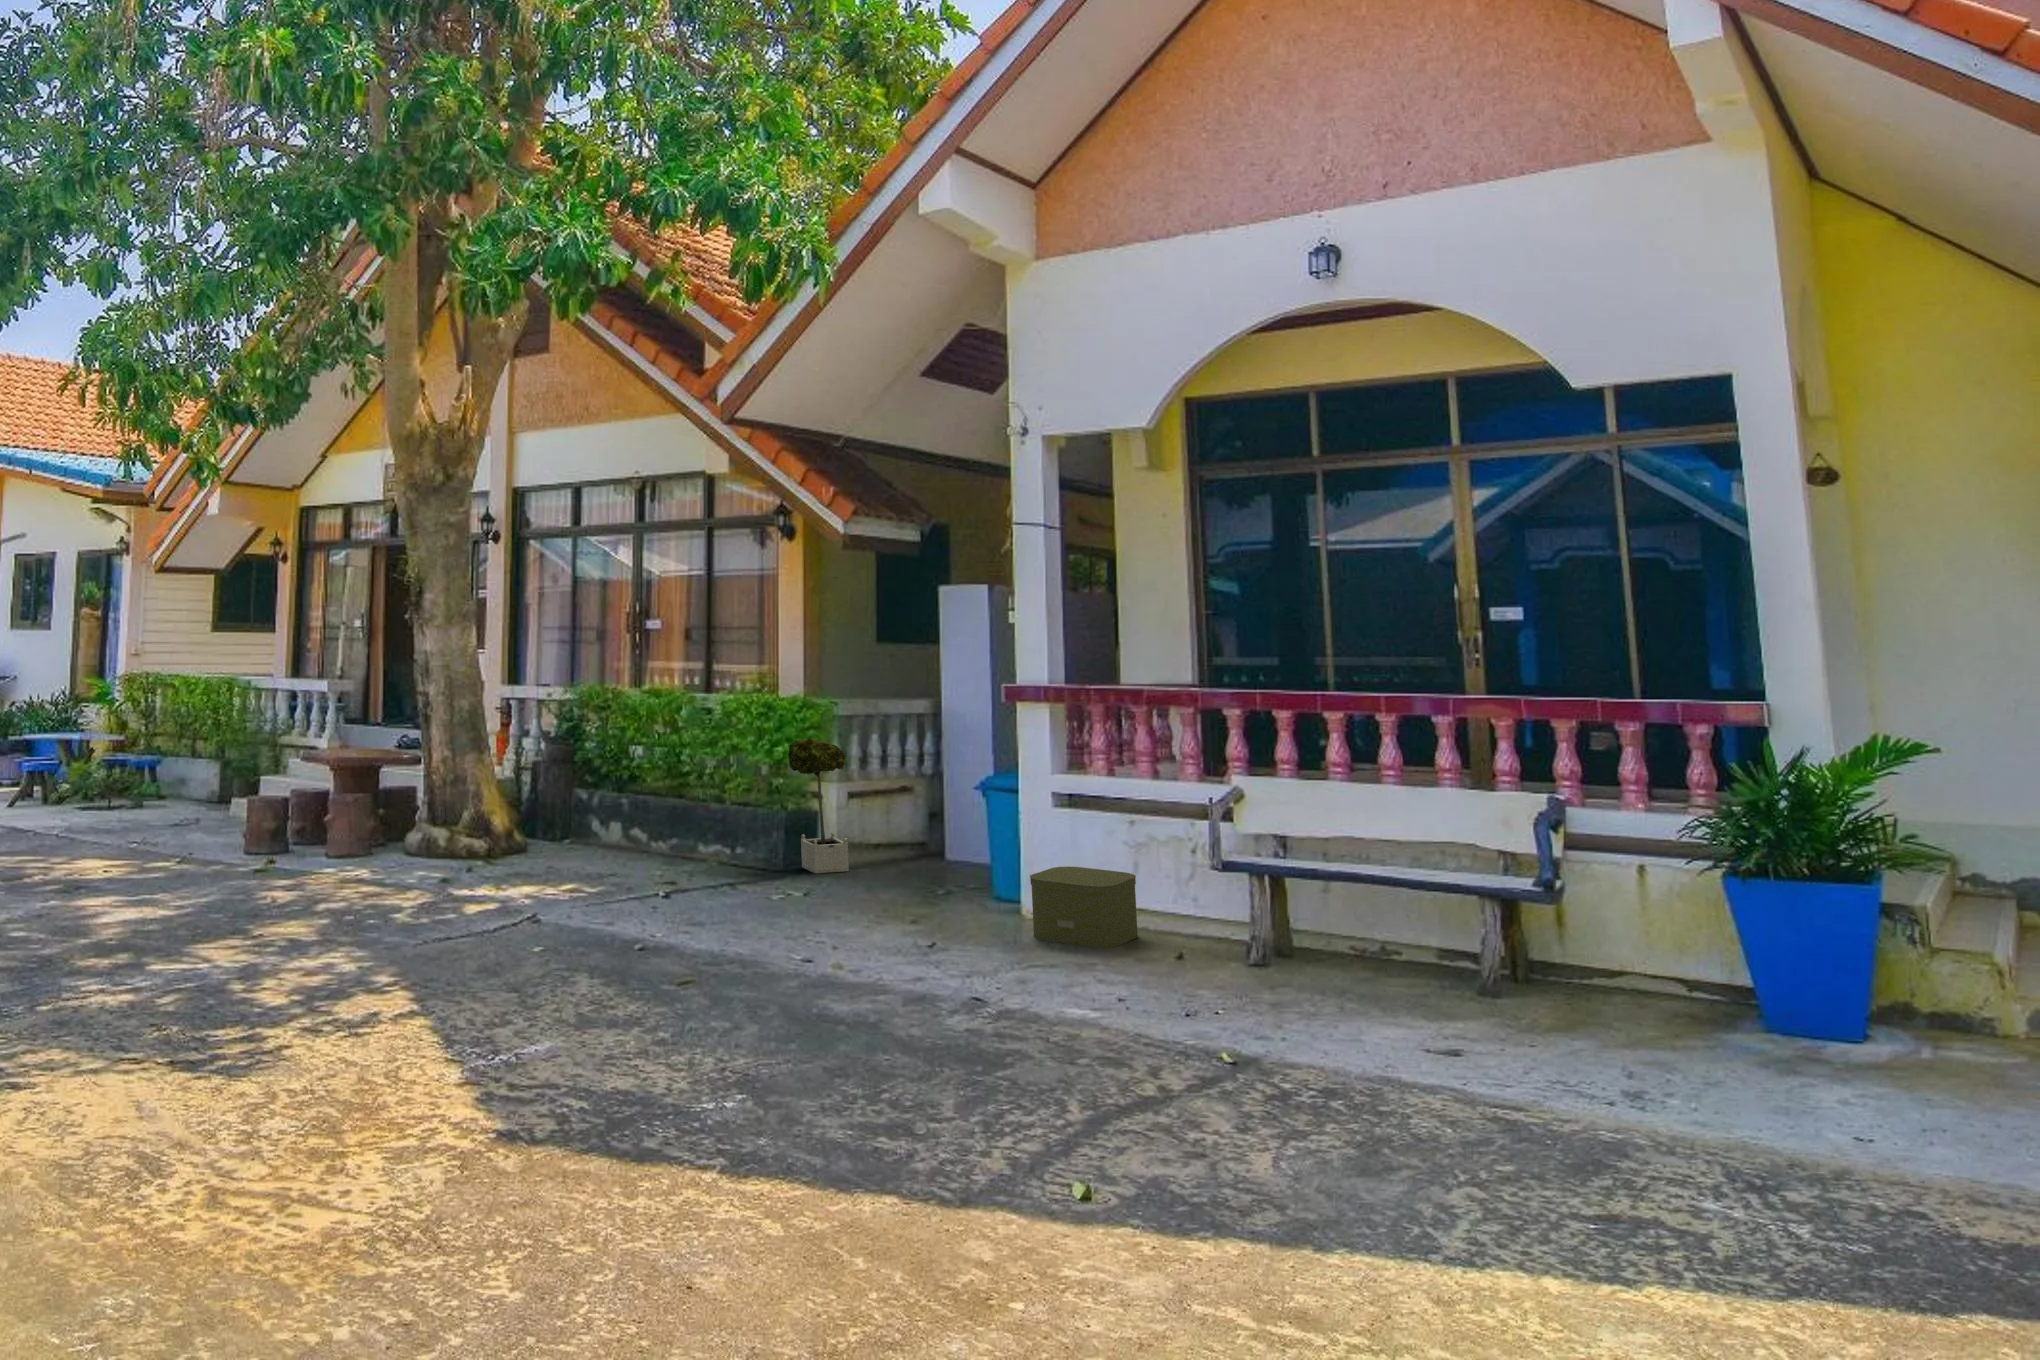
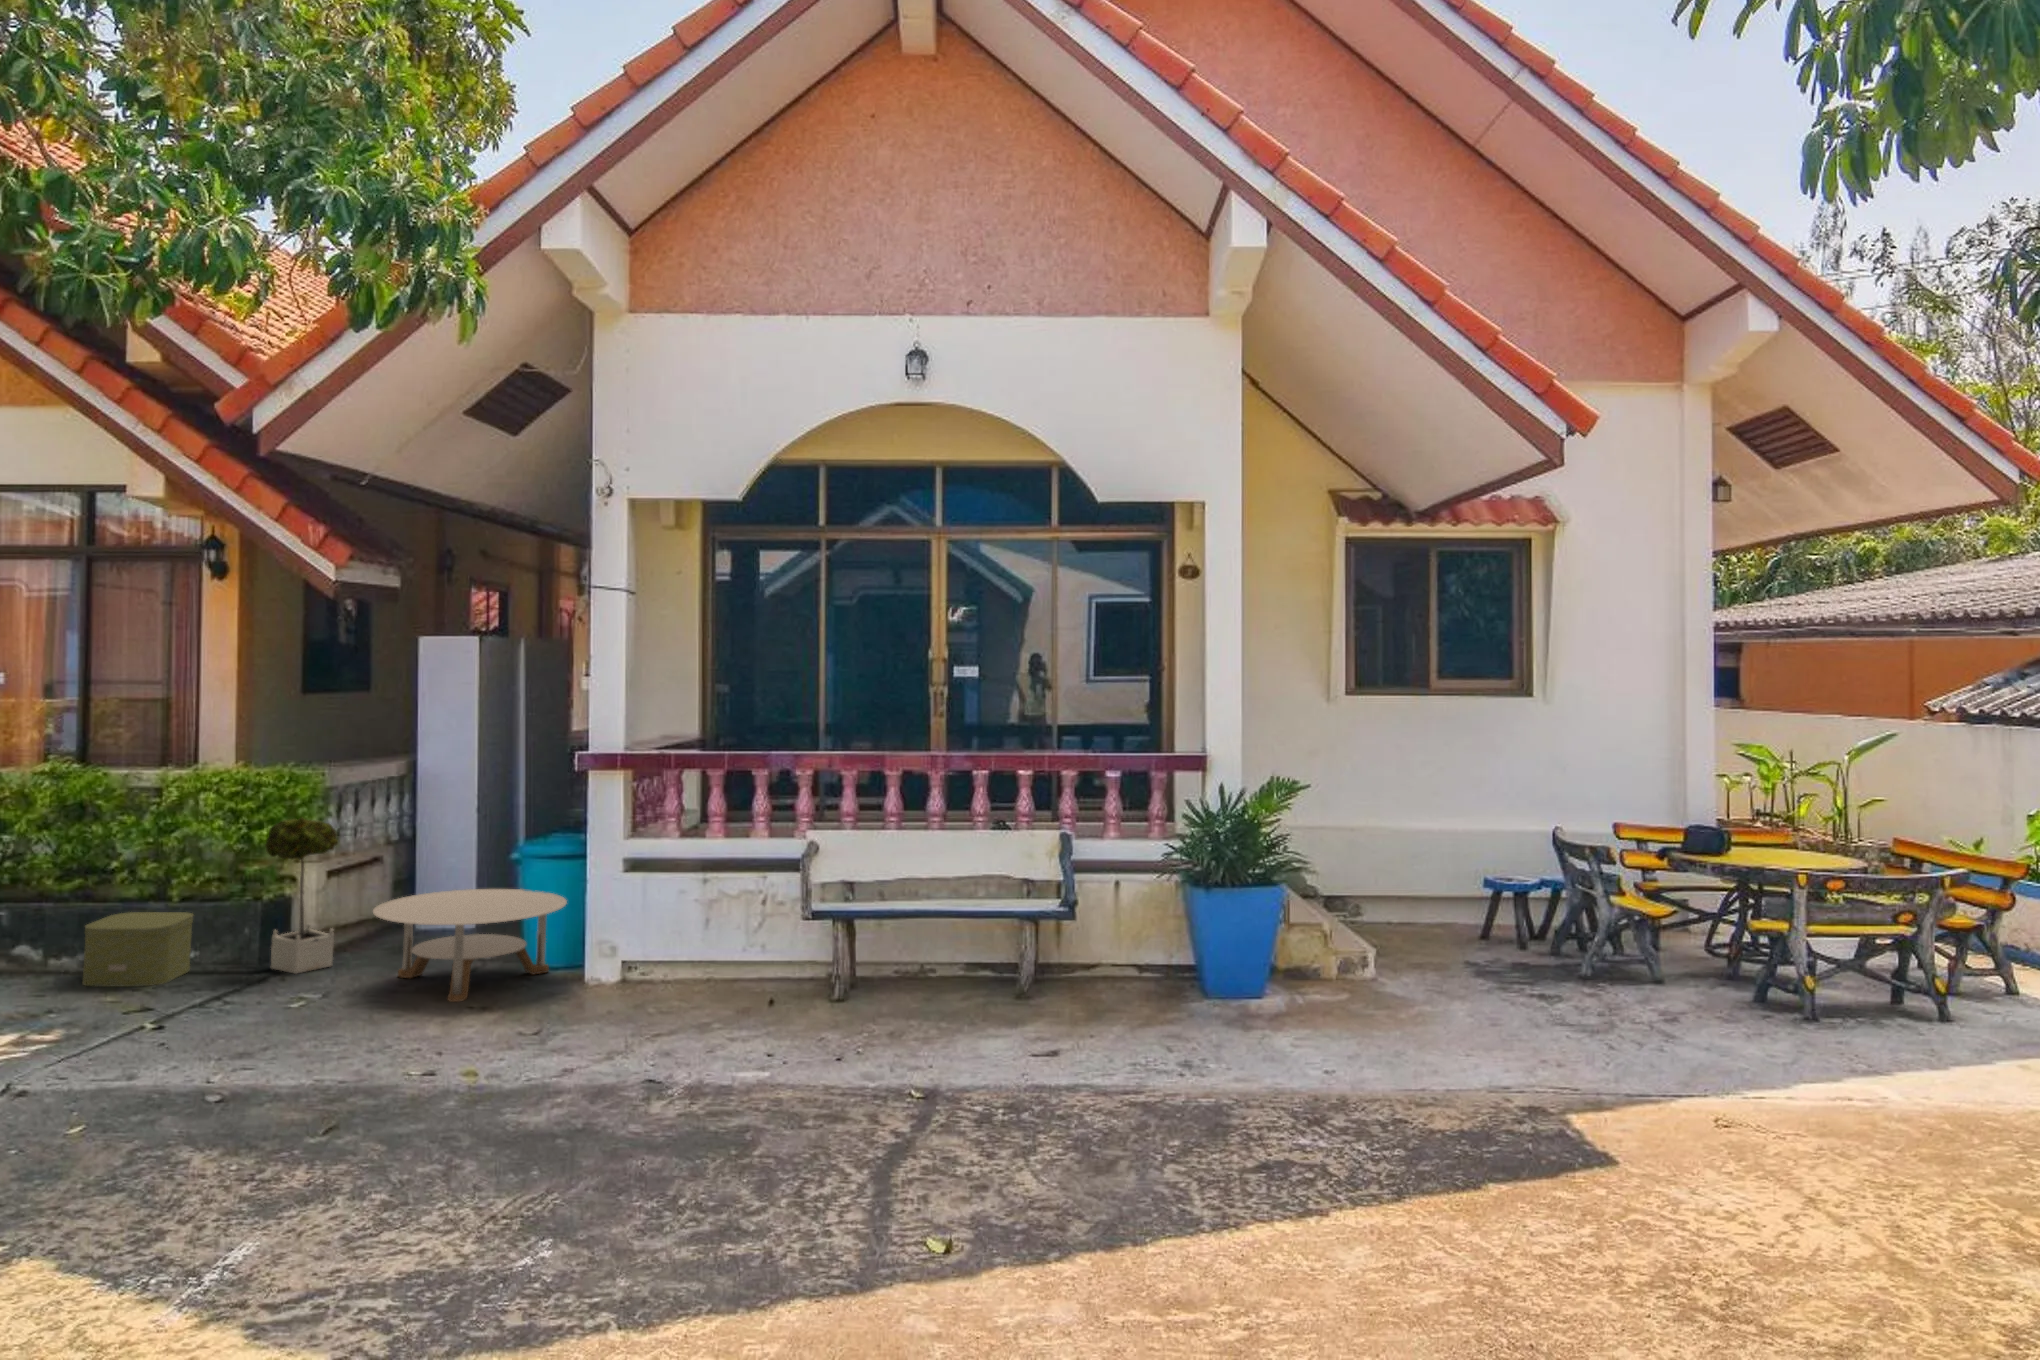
round table: none [850,813,1024,912] -> present [373,889,567,1002]
storage box: present [1030,867,1138,948] -> present [82,912,193,986]

